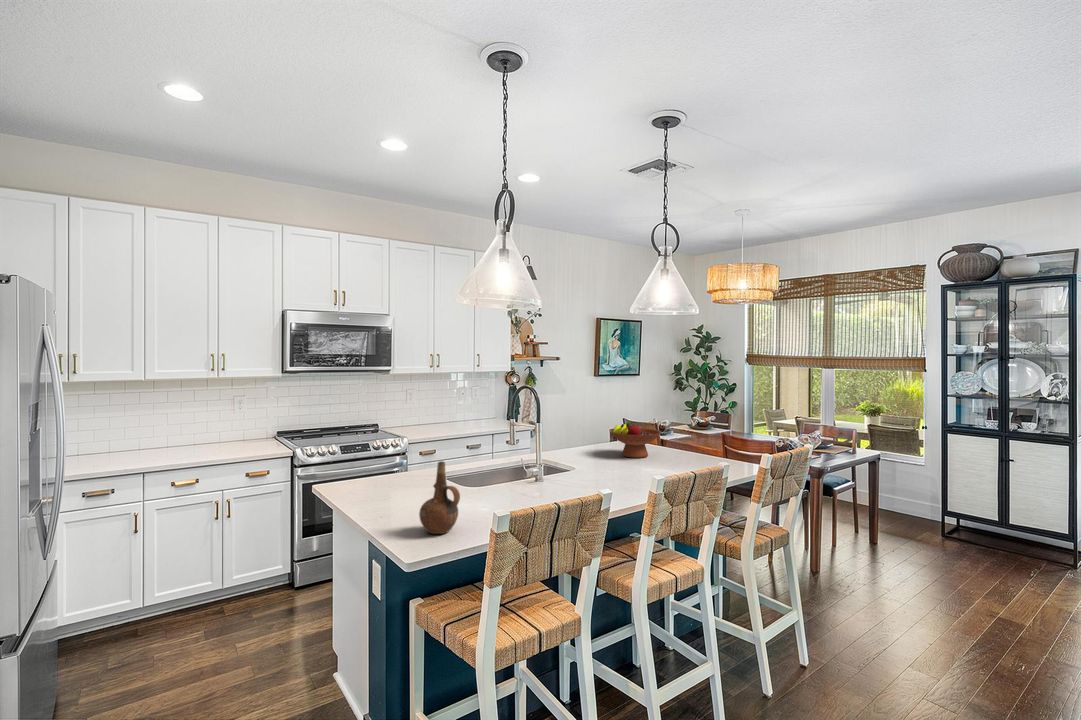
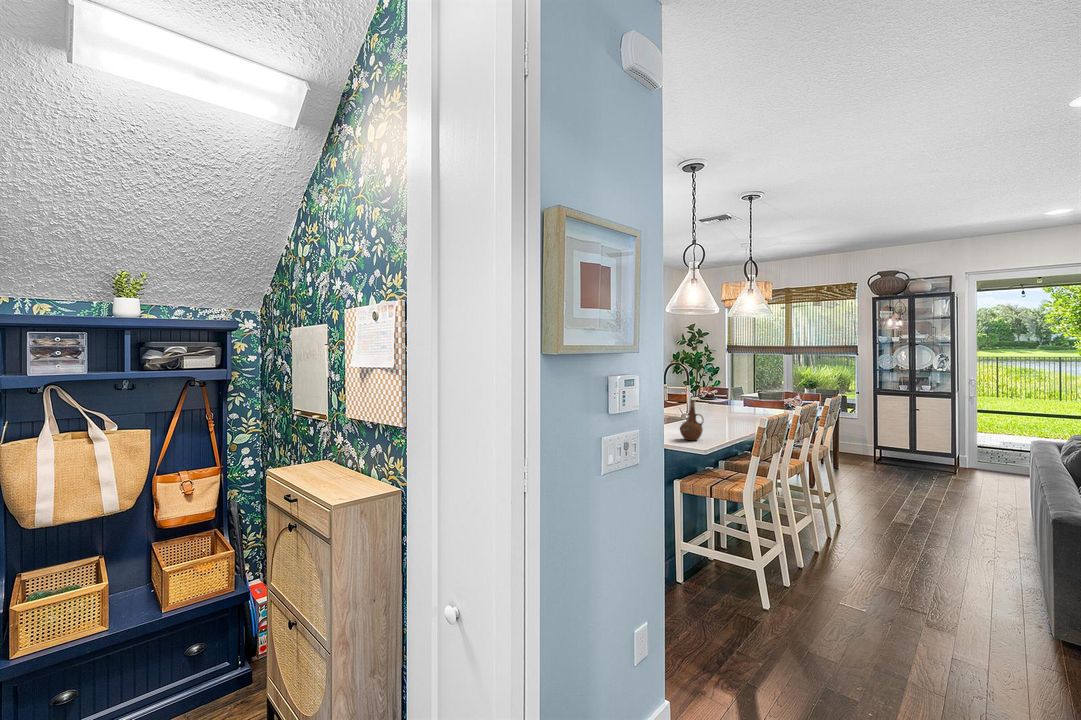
fruit bowl: present [609,422,661,458] -> none [699,388,734,410]

